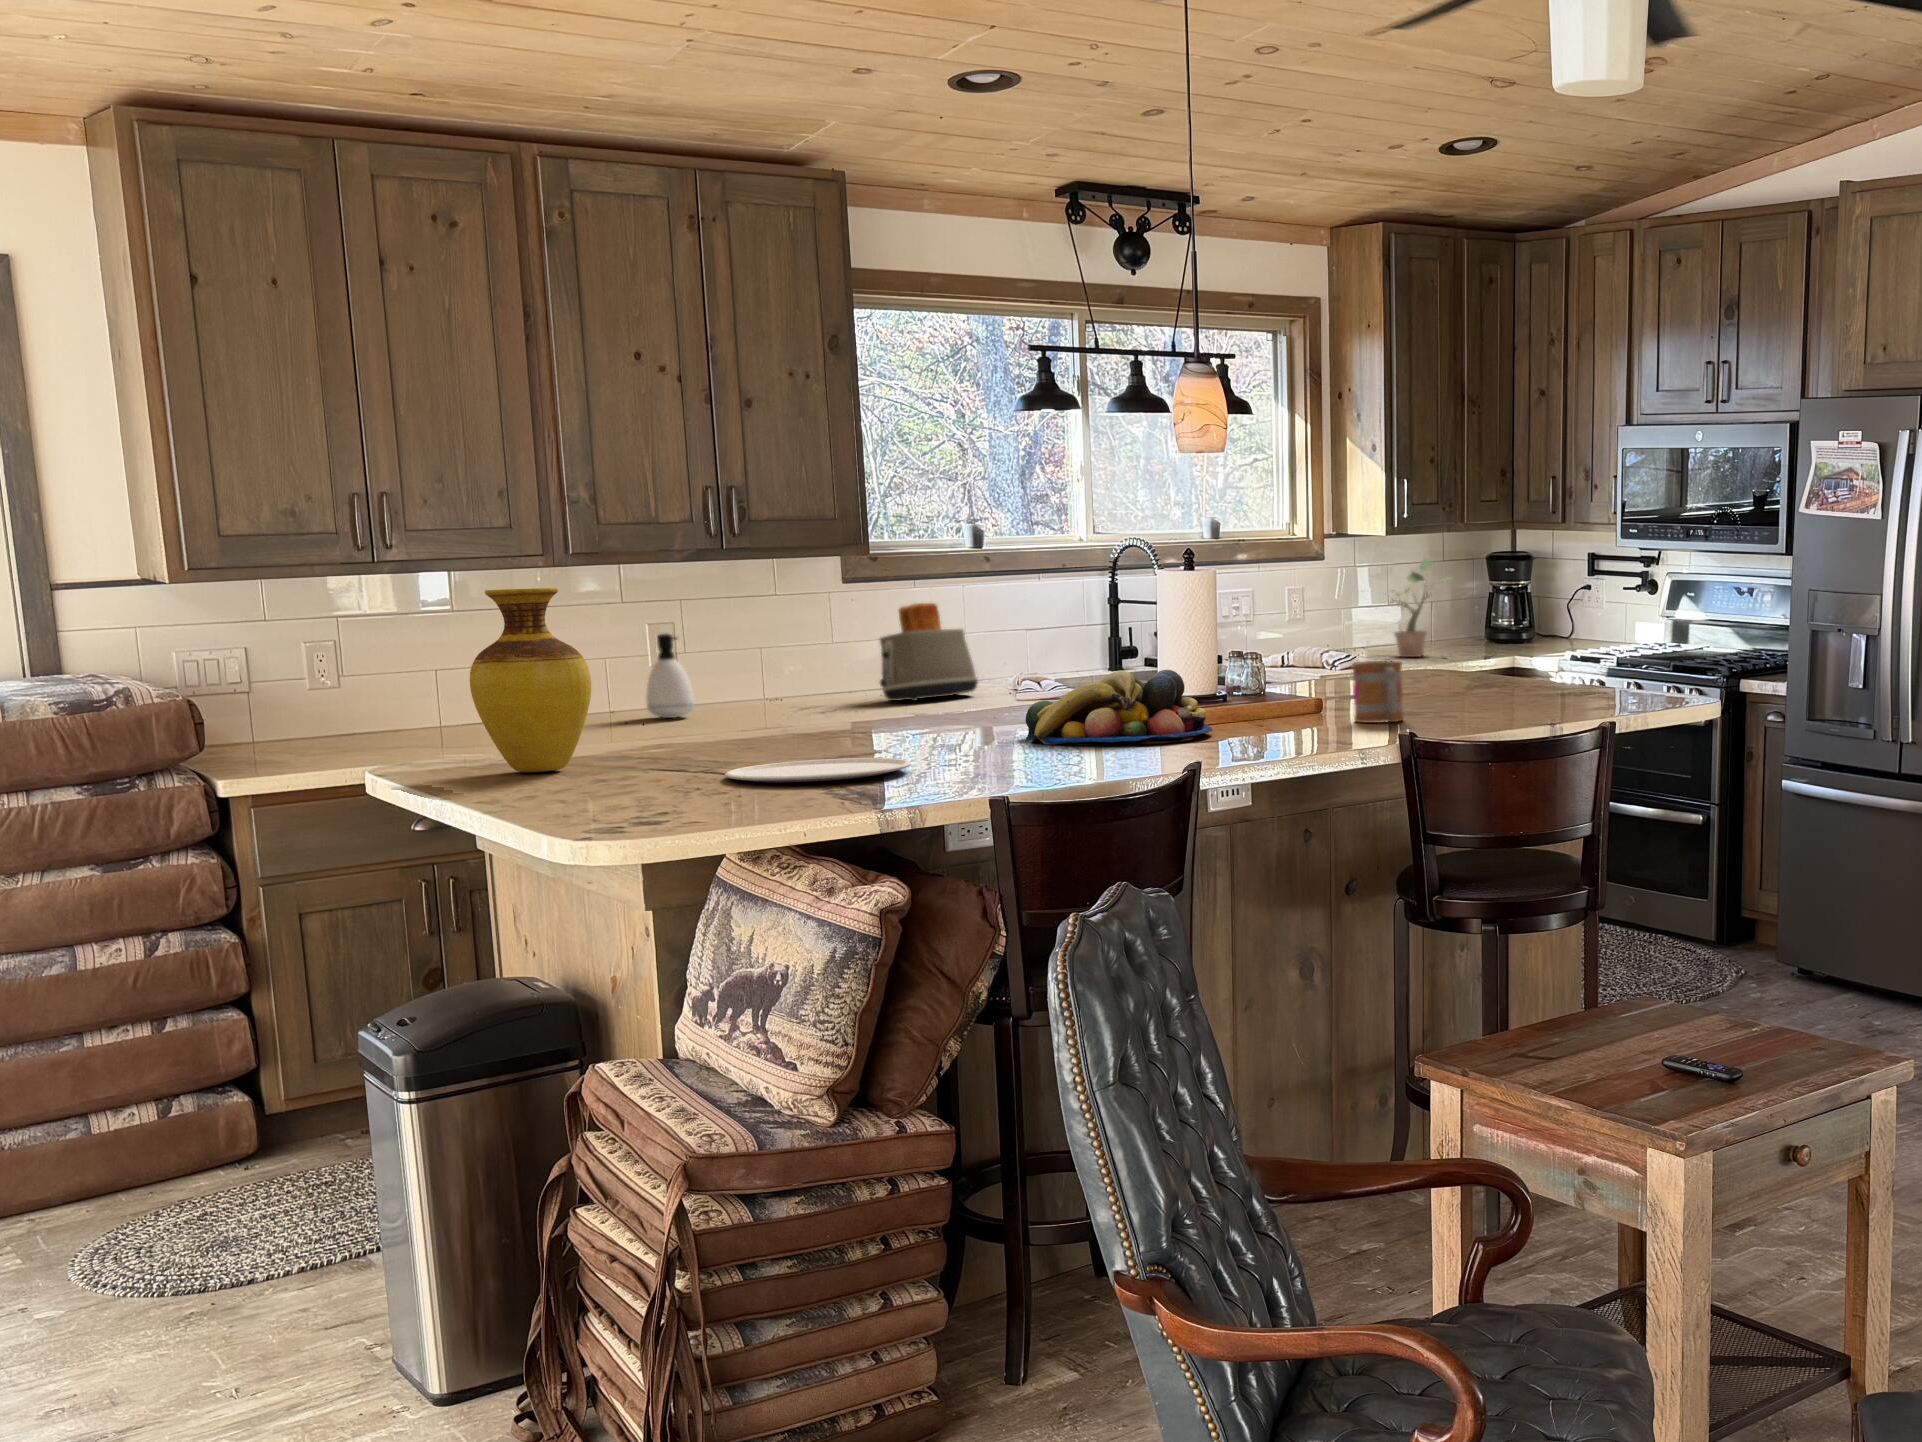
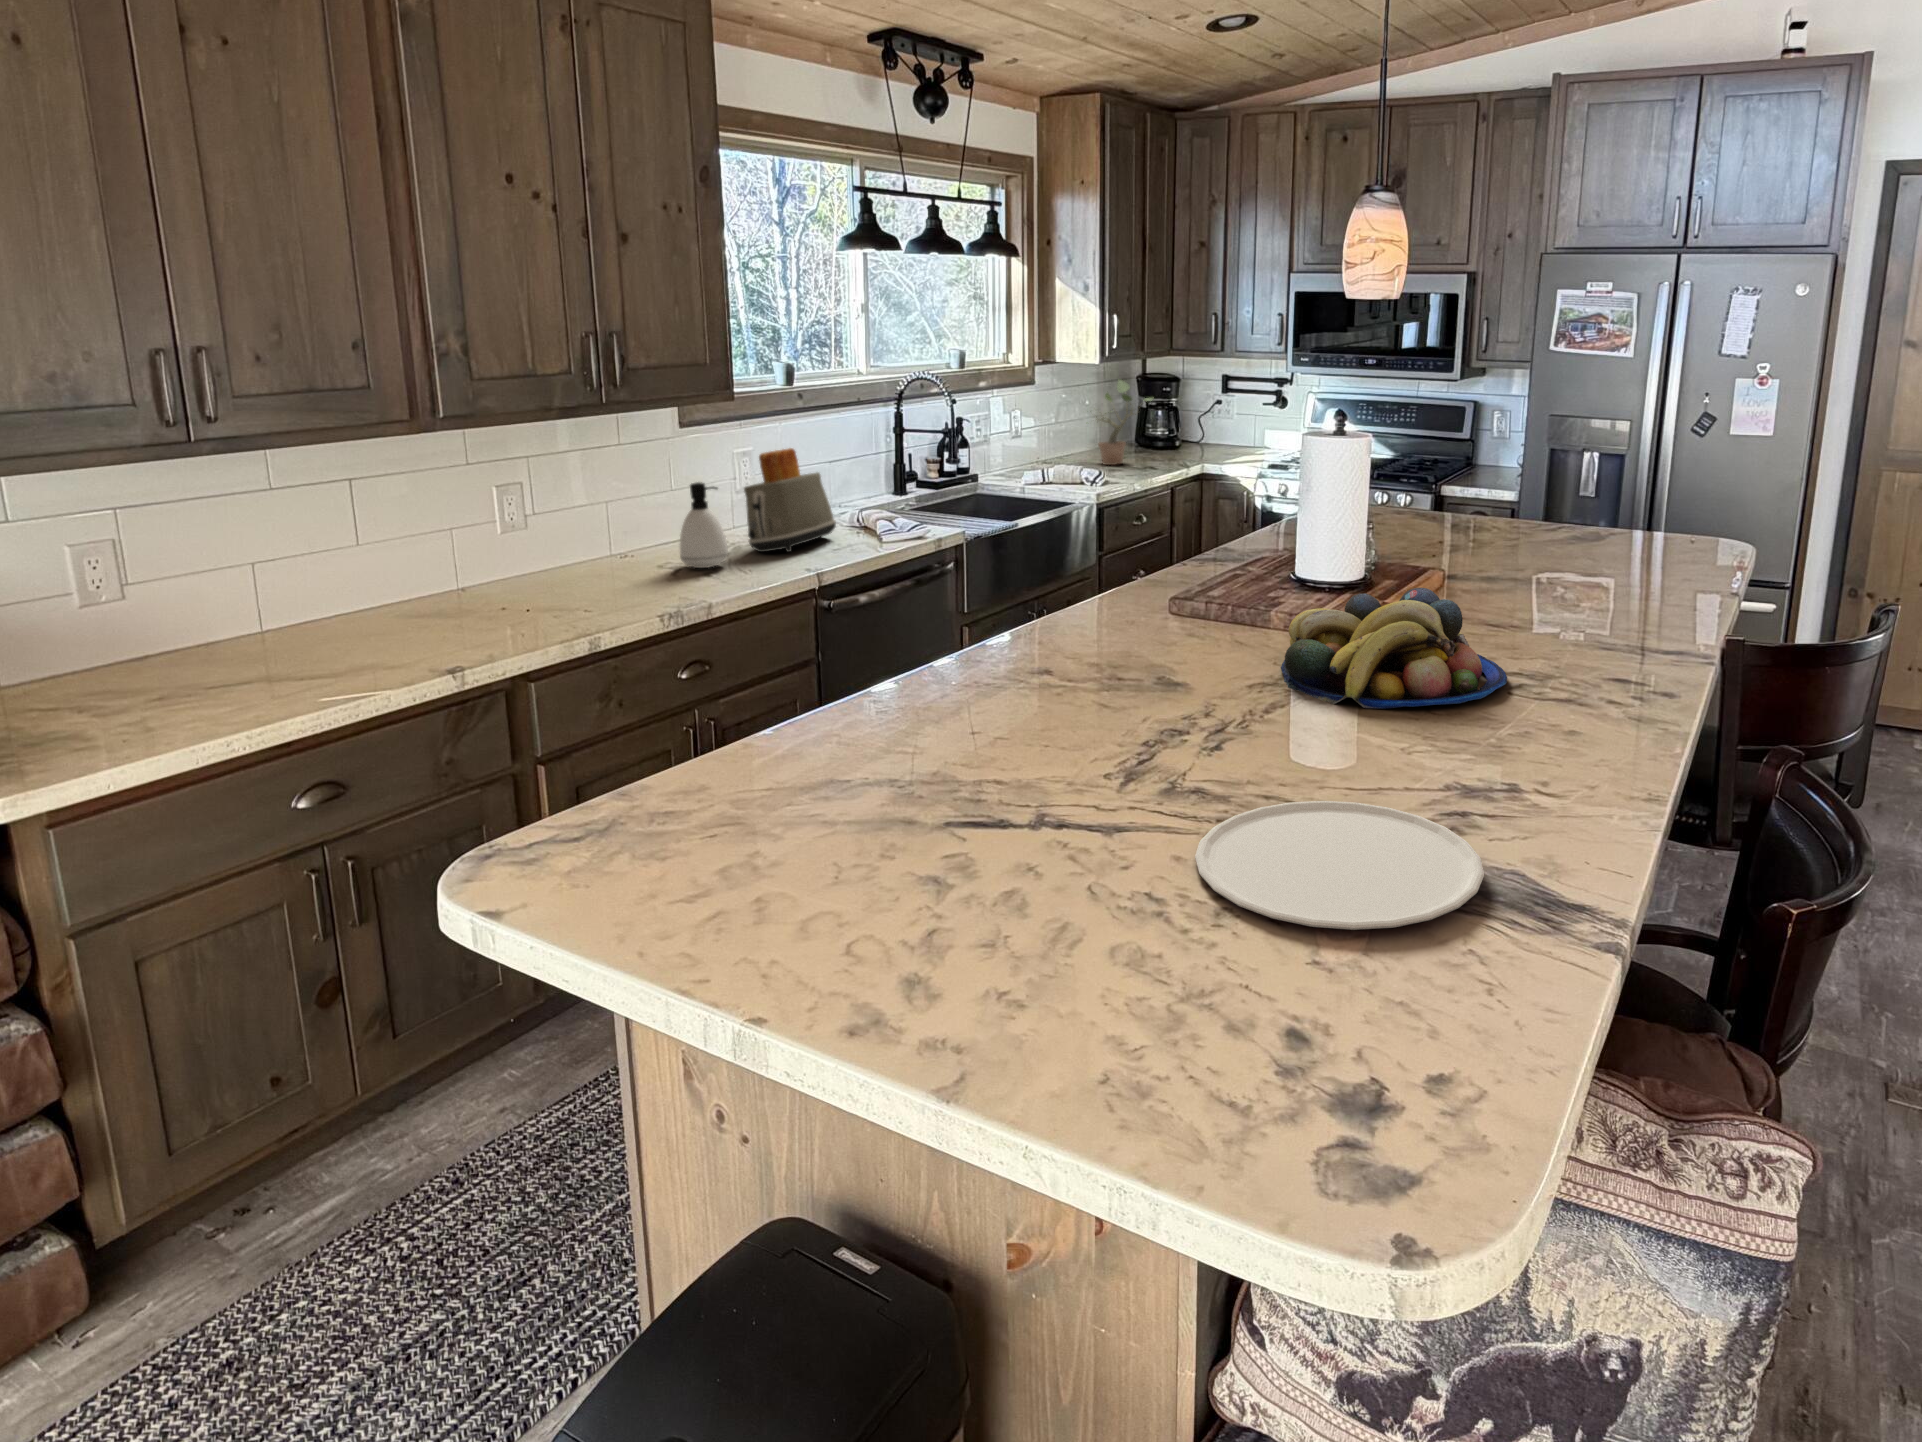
vase: present [470,588,591,772] -> none [736,589,937,921]
soap dispenser: present [646,634,695,718] -> present [680,482,728,568]
mug: present [1352,661,1404,723] -> none [1510,545,1591,618]

